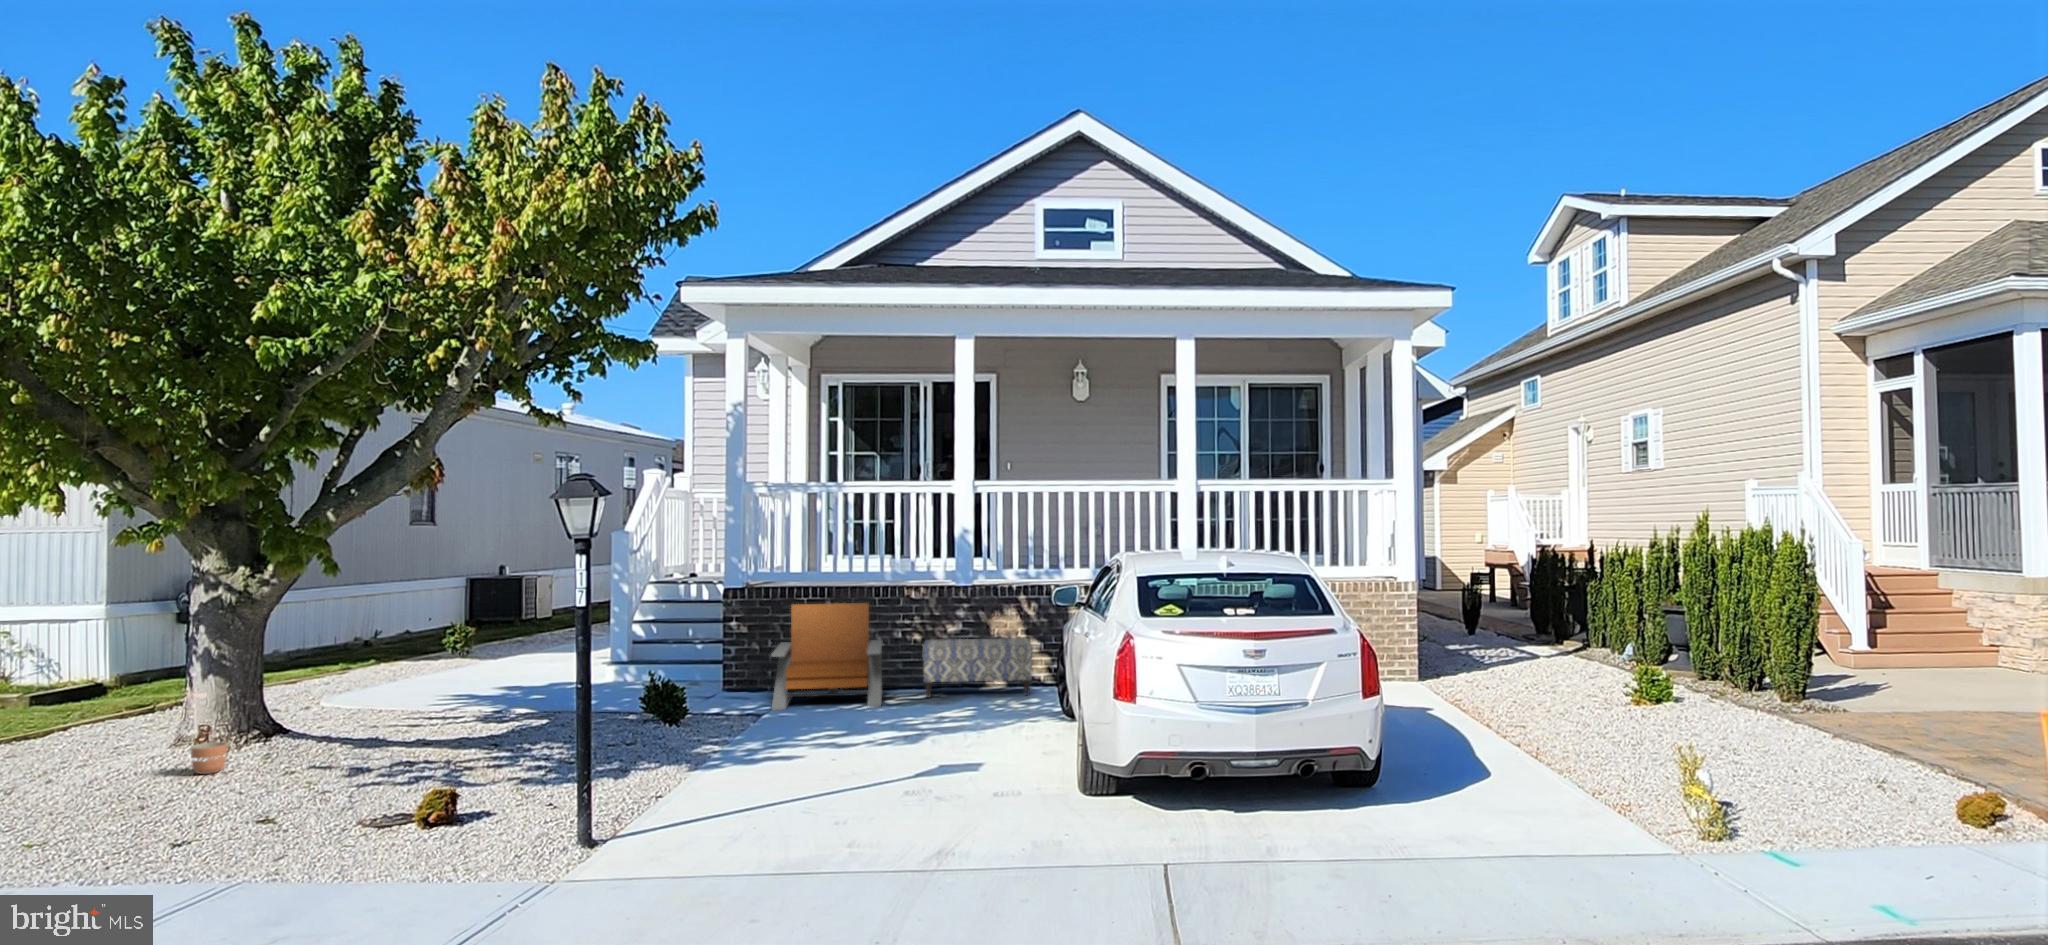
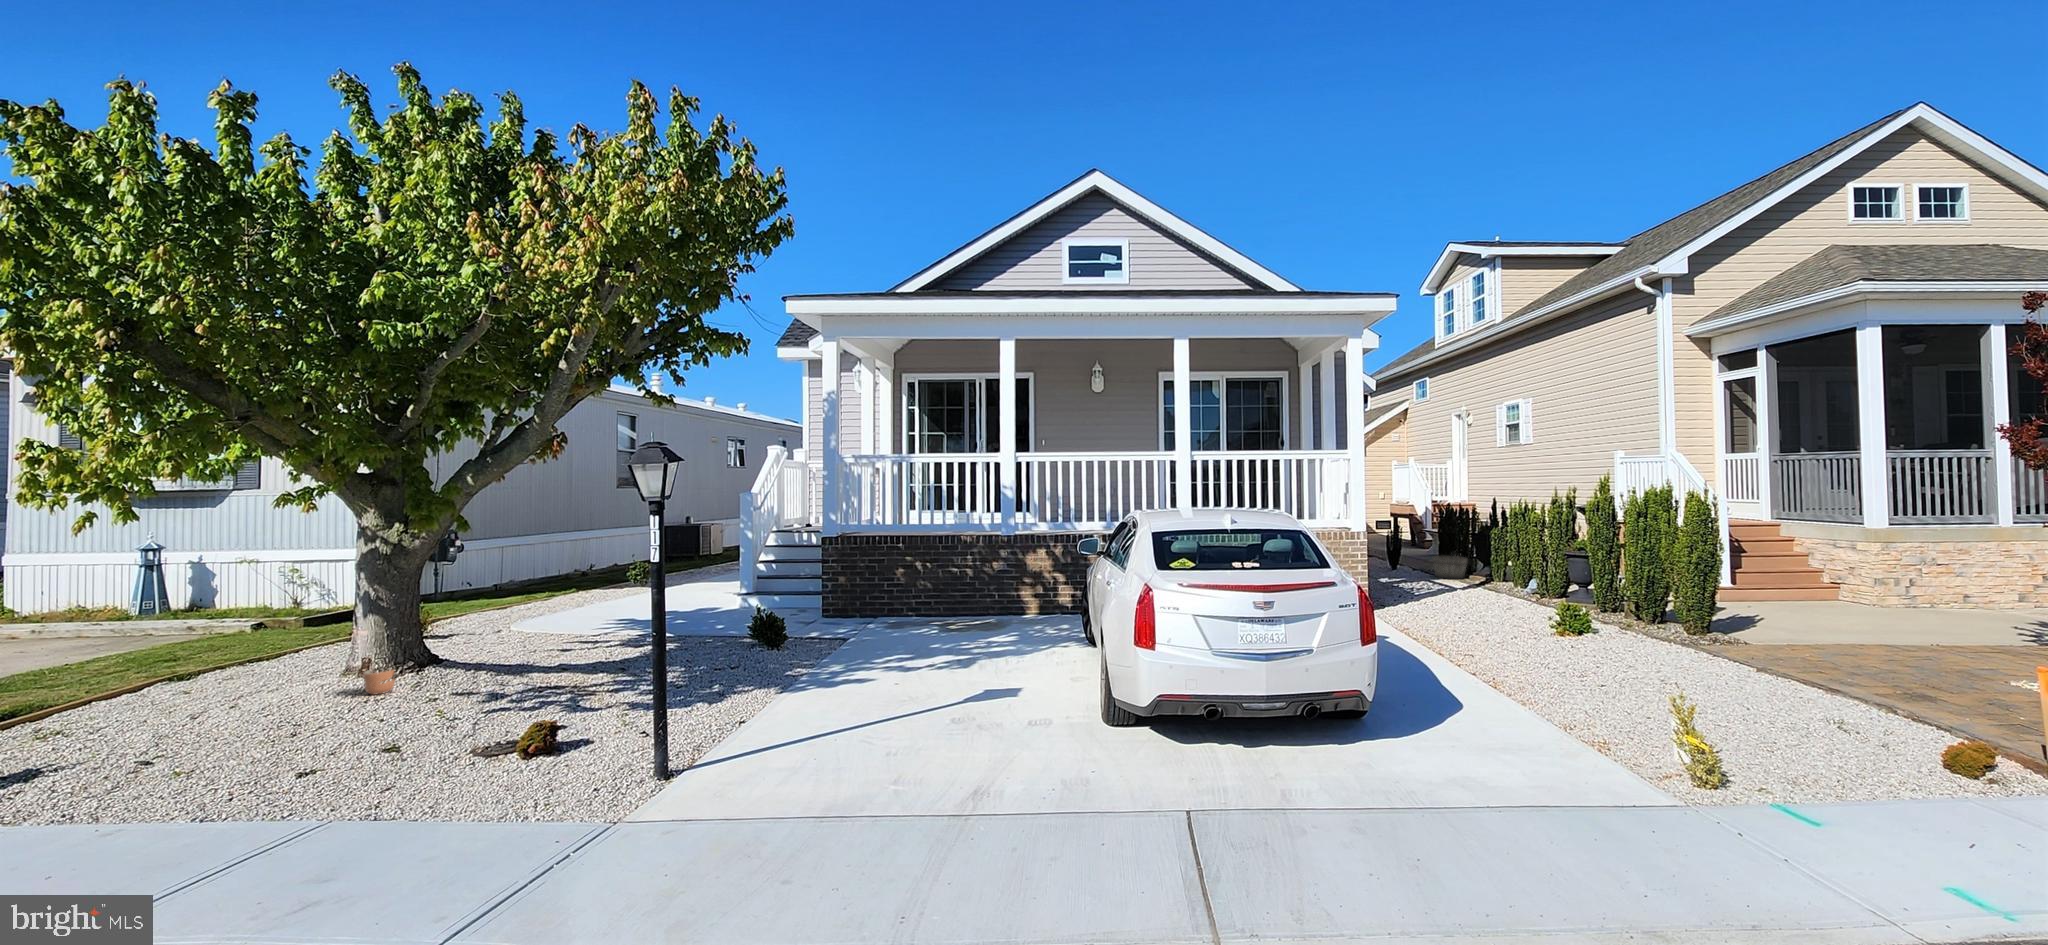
lounge chair: present [771,603,883,711] -> none [850,549,940,636]
wooden bucket: none [1517,607,1563,643] -> present [1432,553,1468,579]
bench: present [923,638,1032,698] -> none [971,577,1058,625]

